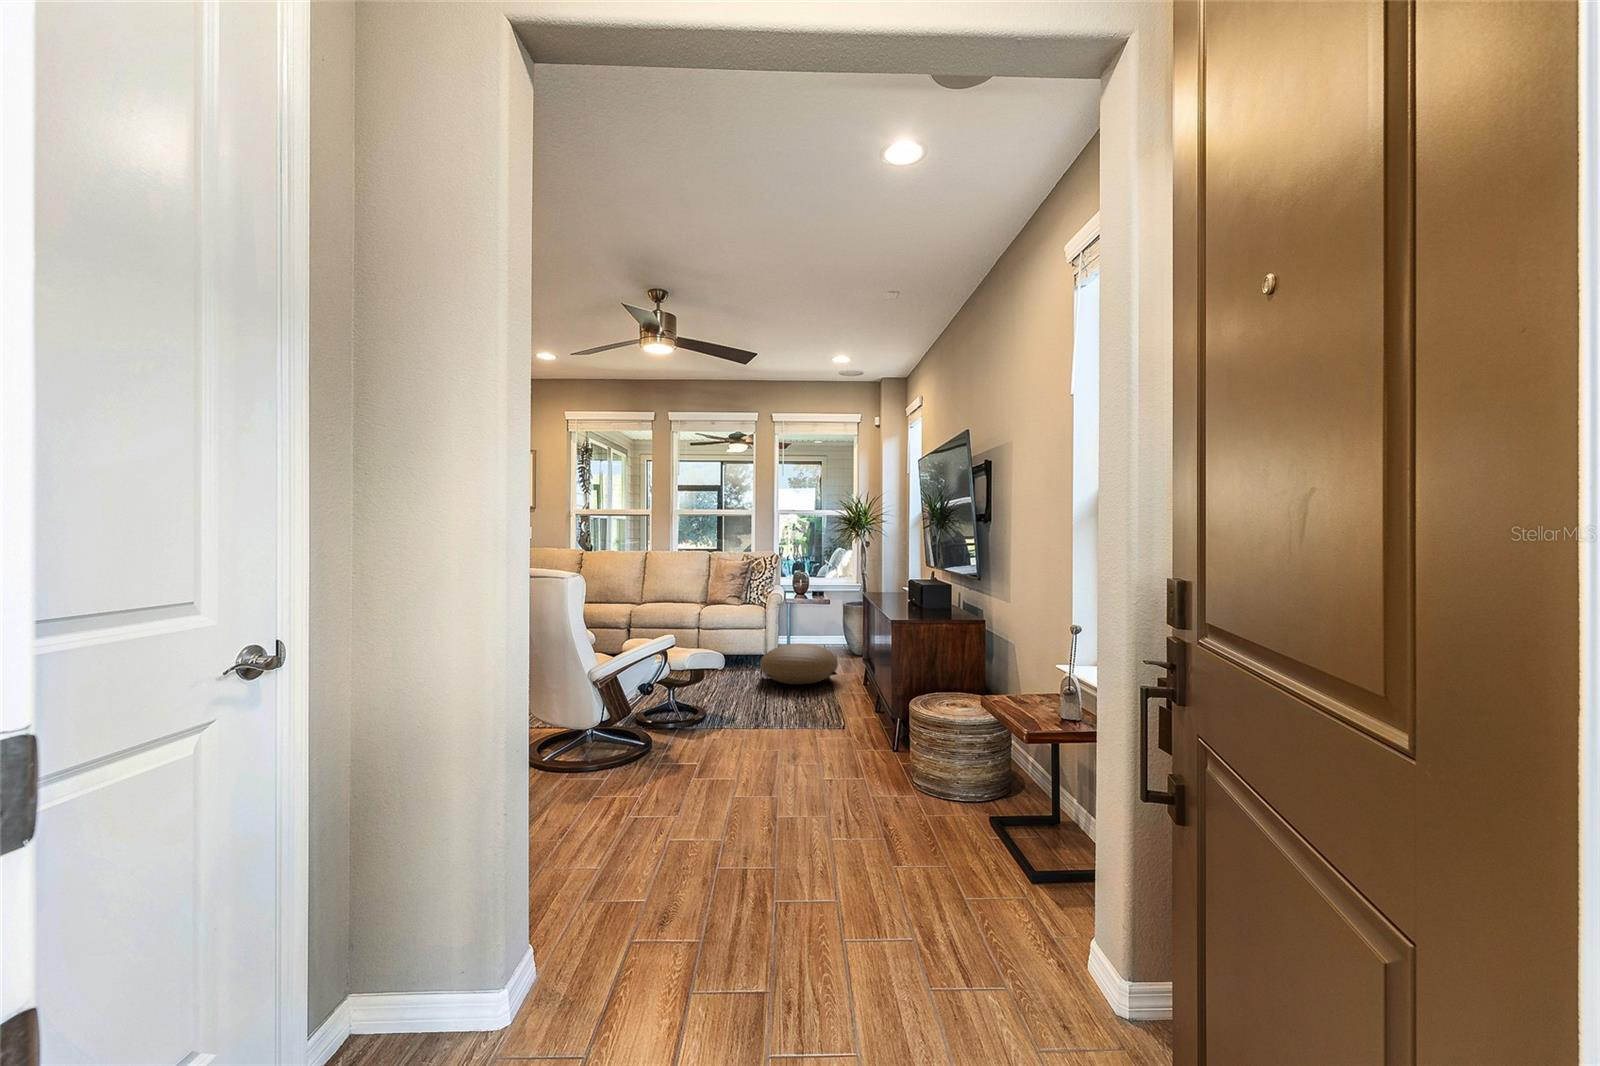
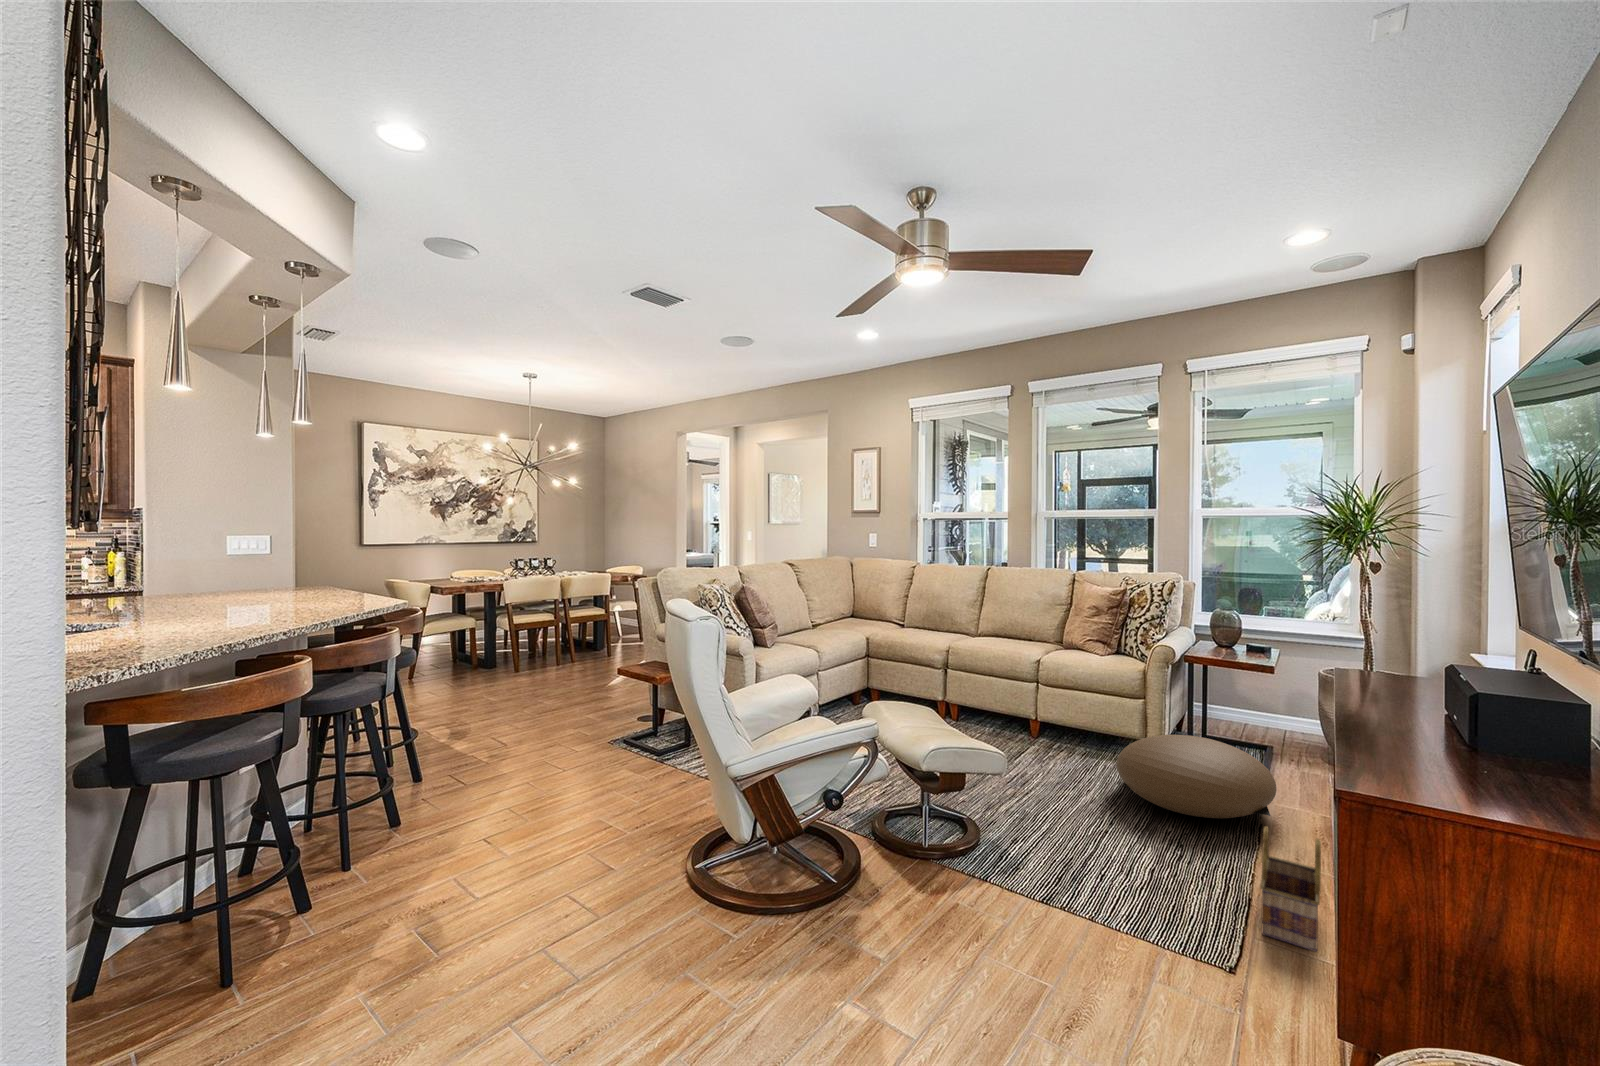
basket: none [845,666,870,716] -> present [1260,826,1321,952]

